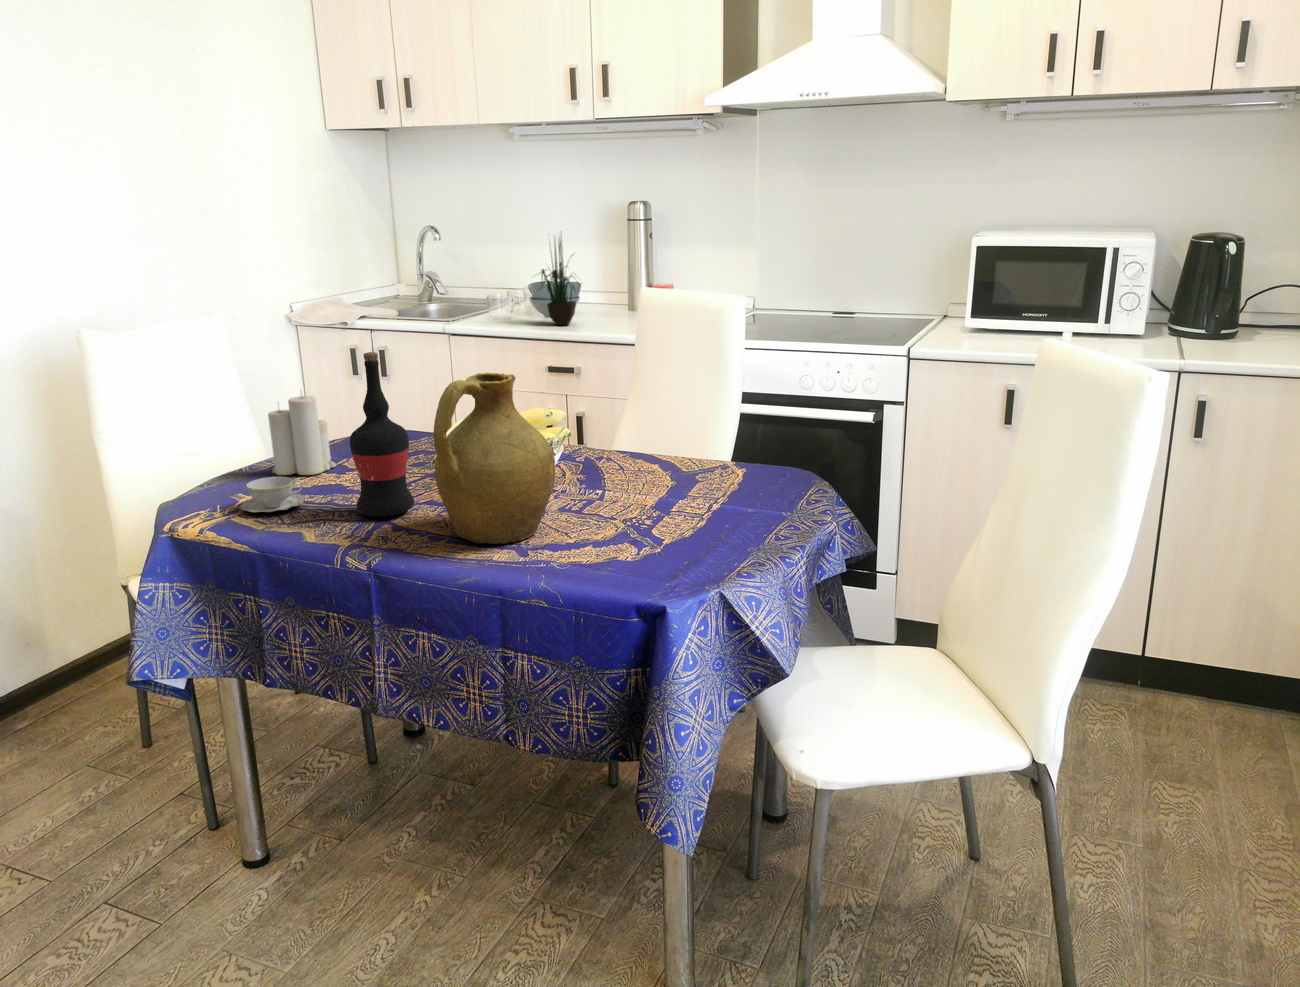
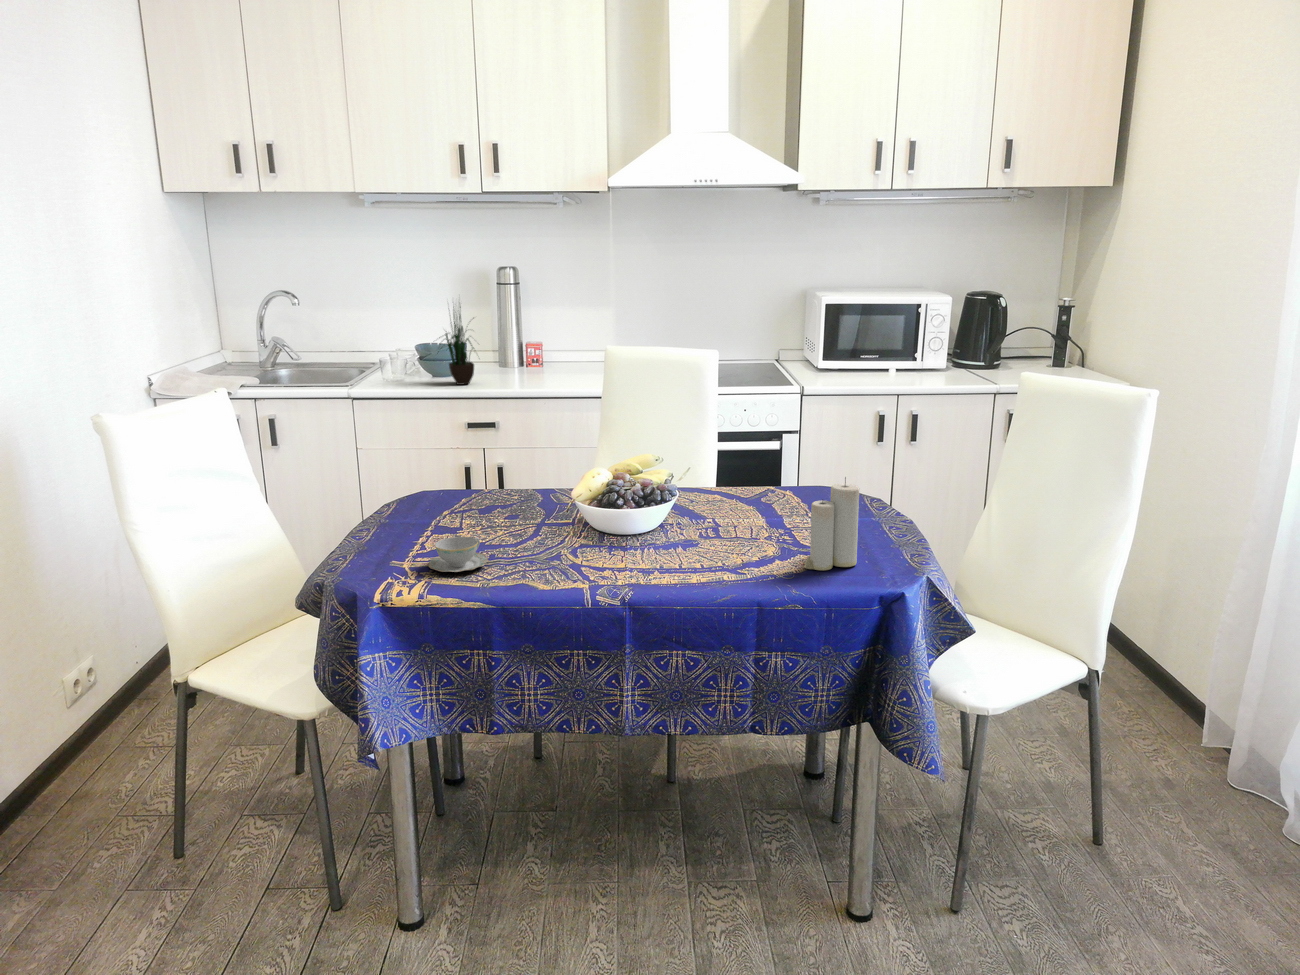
wine bottle: present [350,352,415,516] -> none [542,412,595,560]
pitcher: present [433,373,555,544] -> none [642,422,745,569]
candle: present [268,396,336,475] -> present [804,477,859,570]

